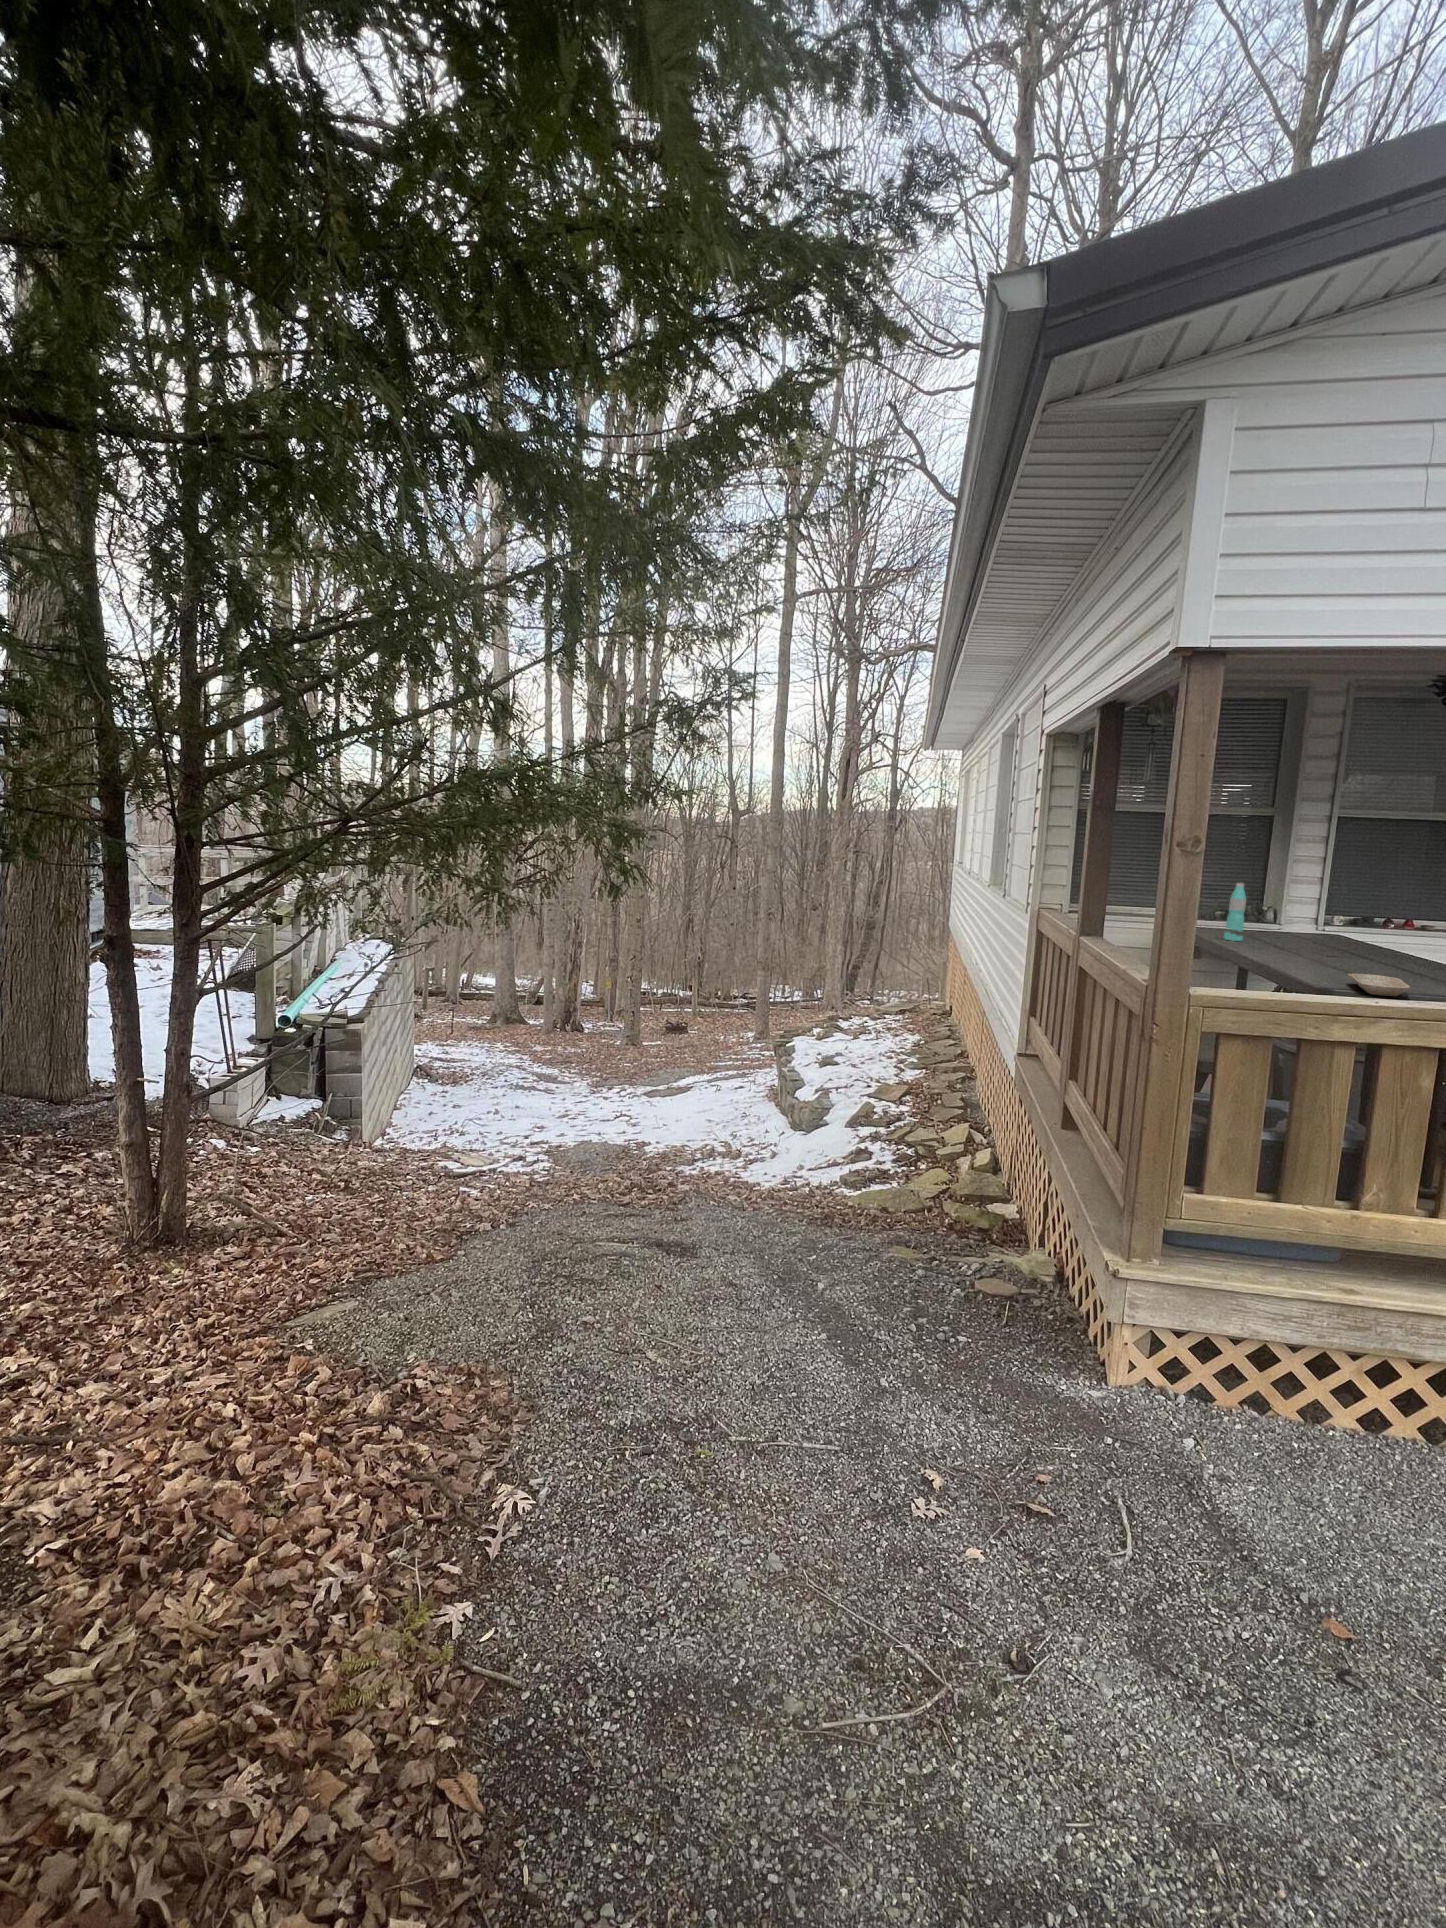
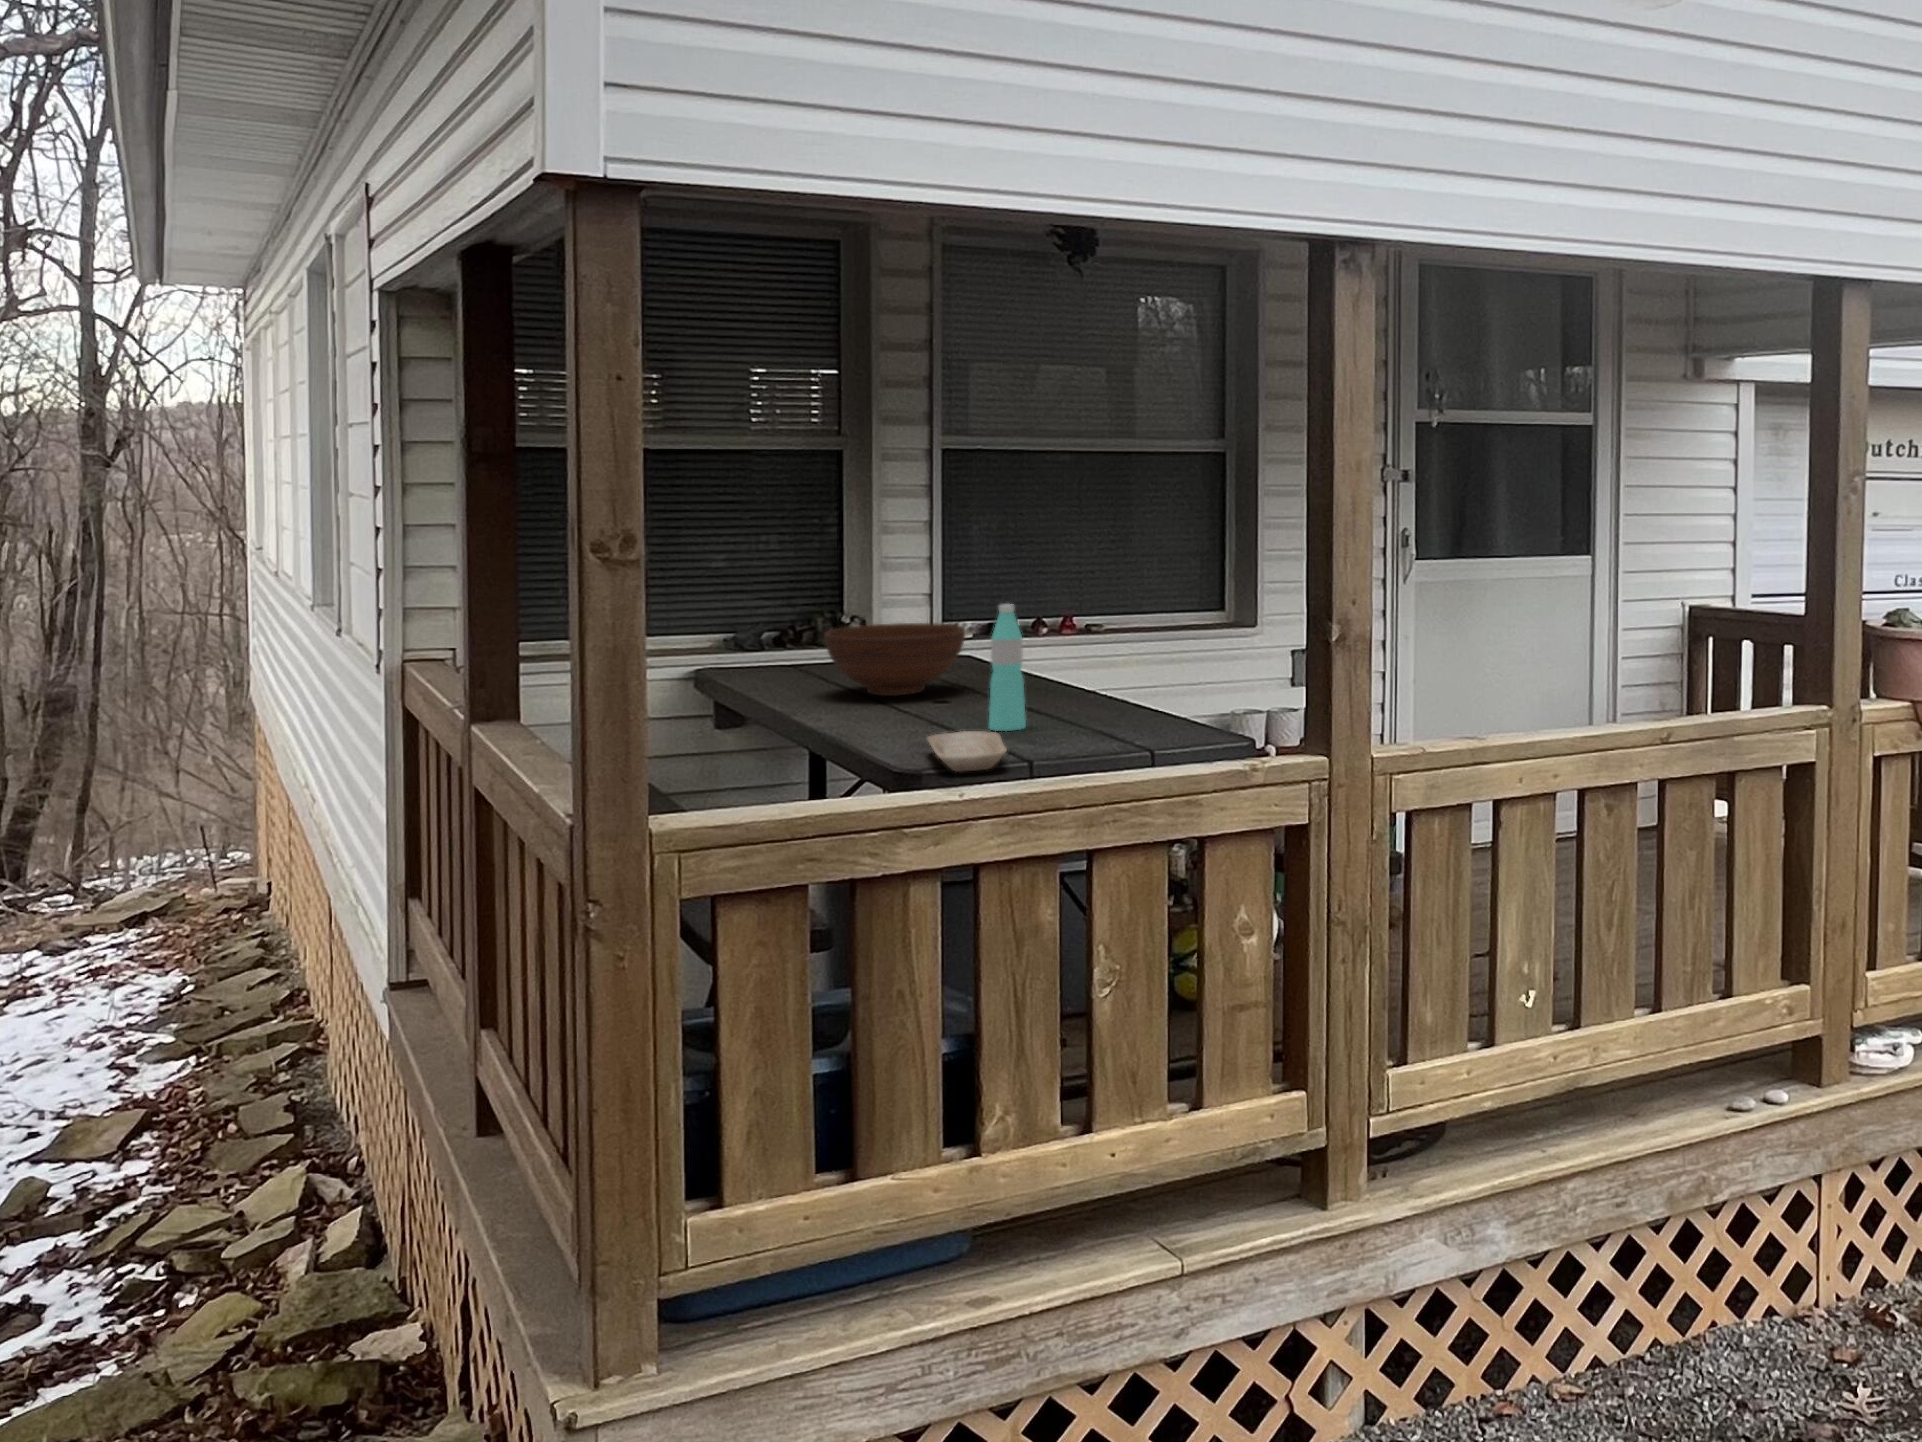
water bottle: present [1224,883,1246,941] -> present [989,604,1026,731]
fruit bowl: none [1271,914,1365,956] -> present [824,623,966,696]

